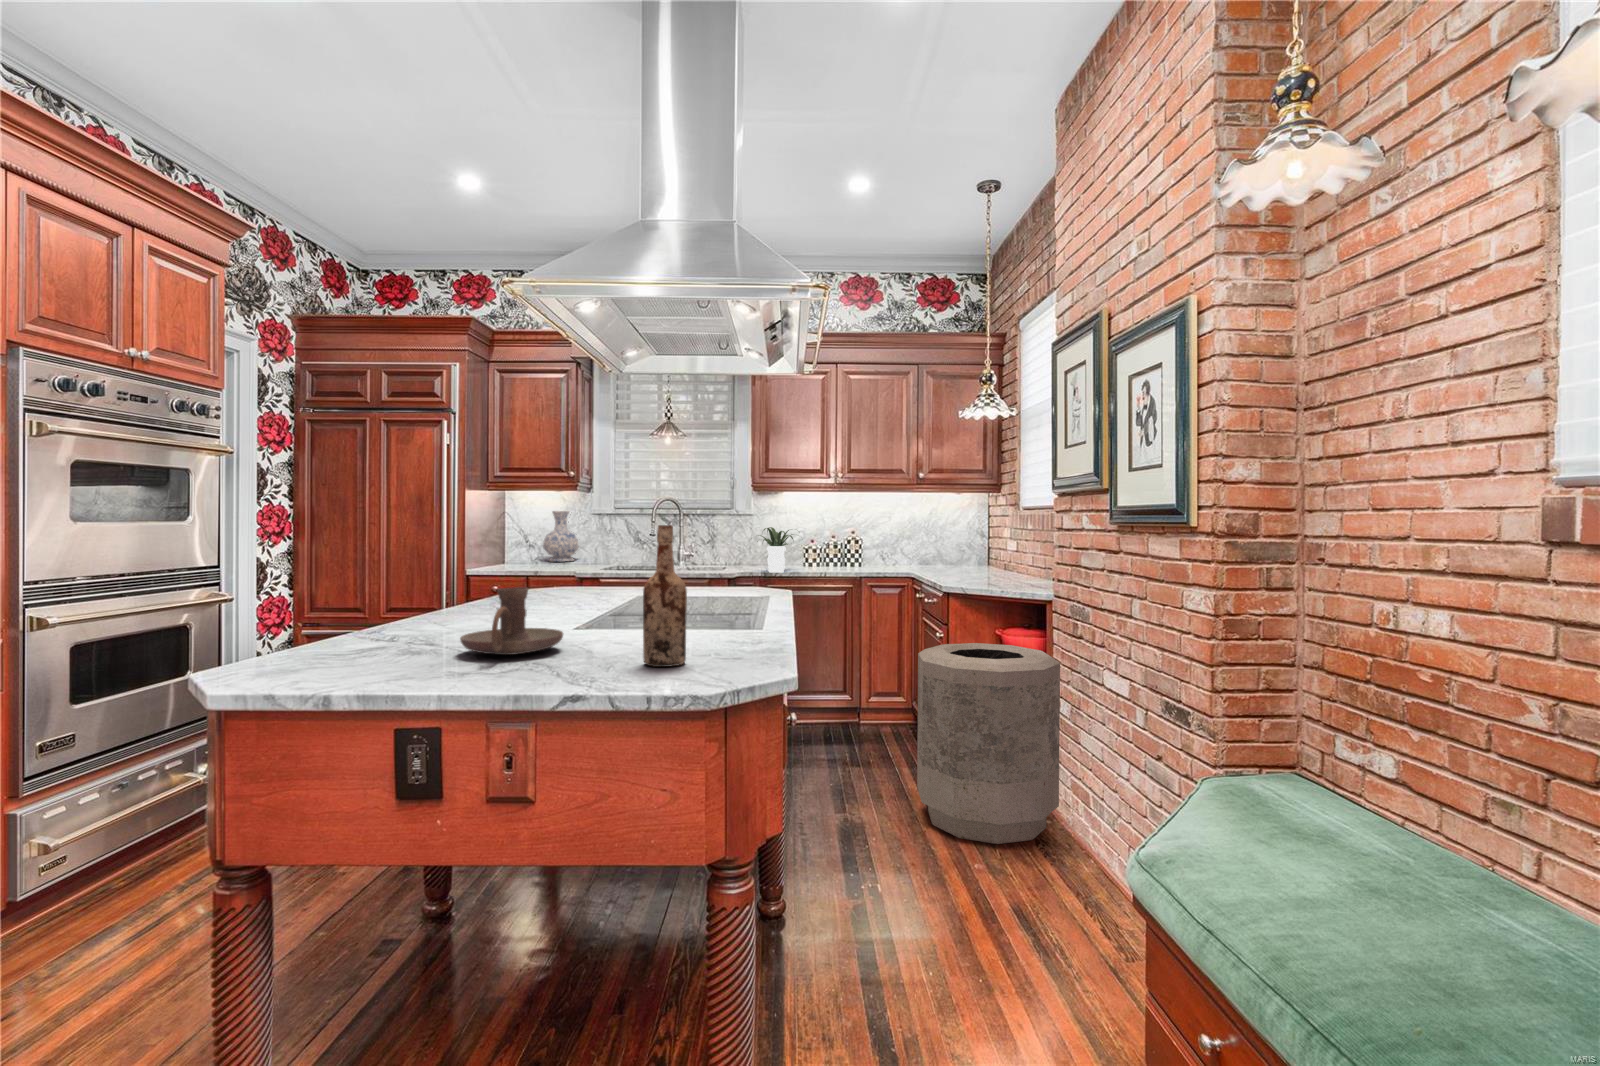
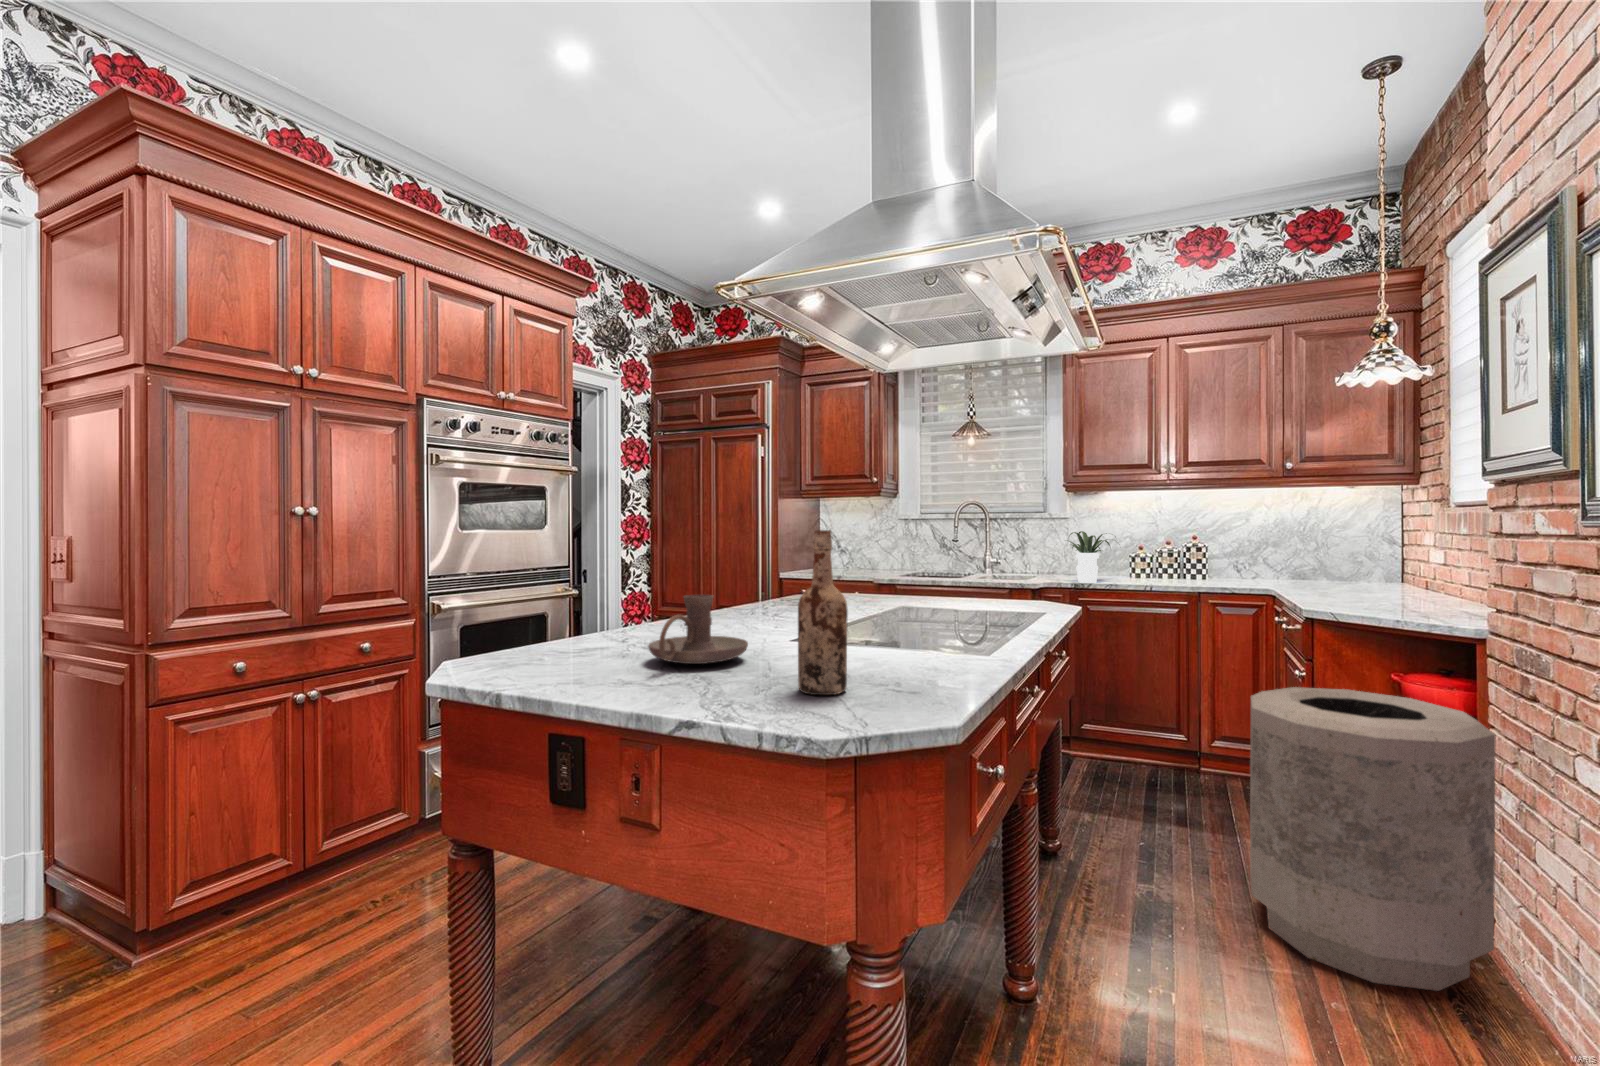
vase: present [543,511,579,561] -> none [852,516,886,565]

